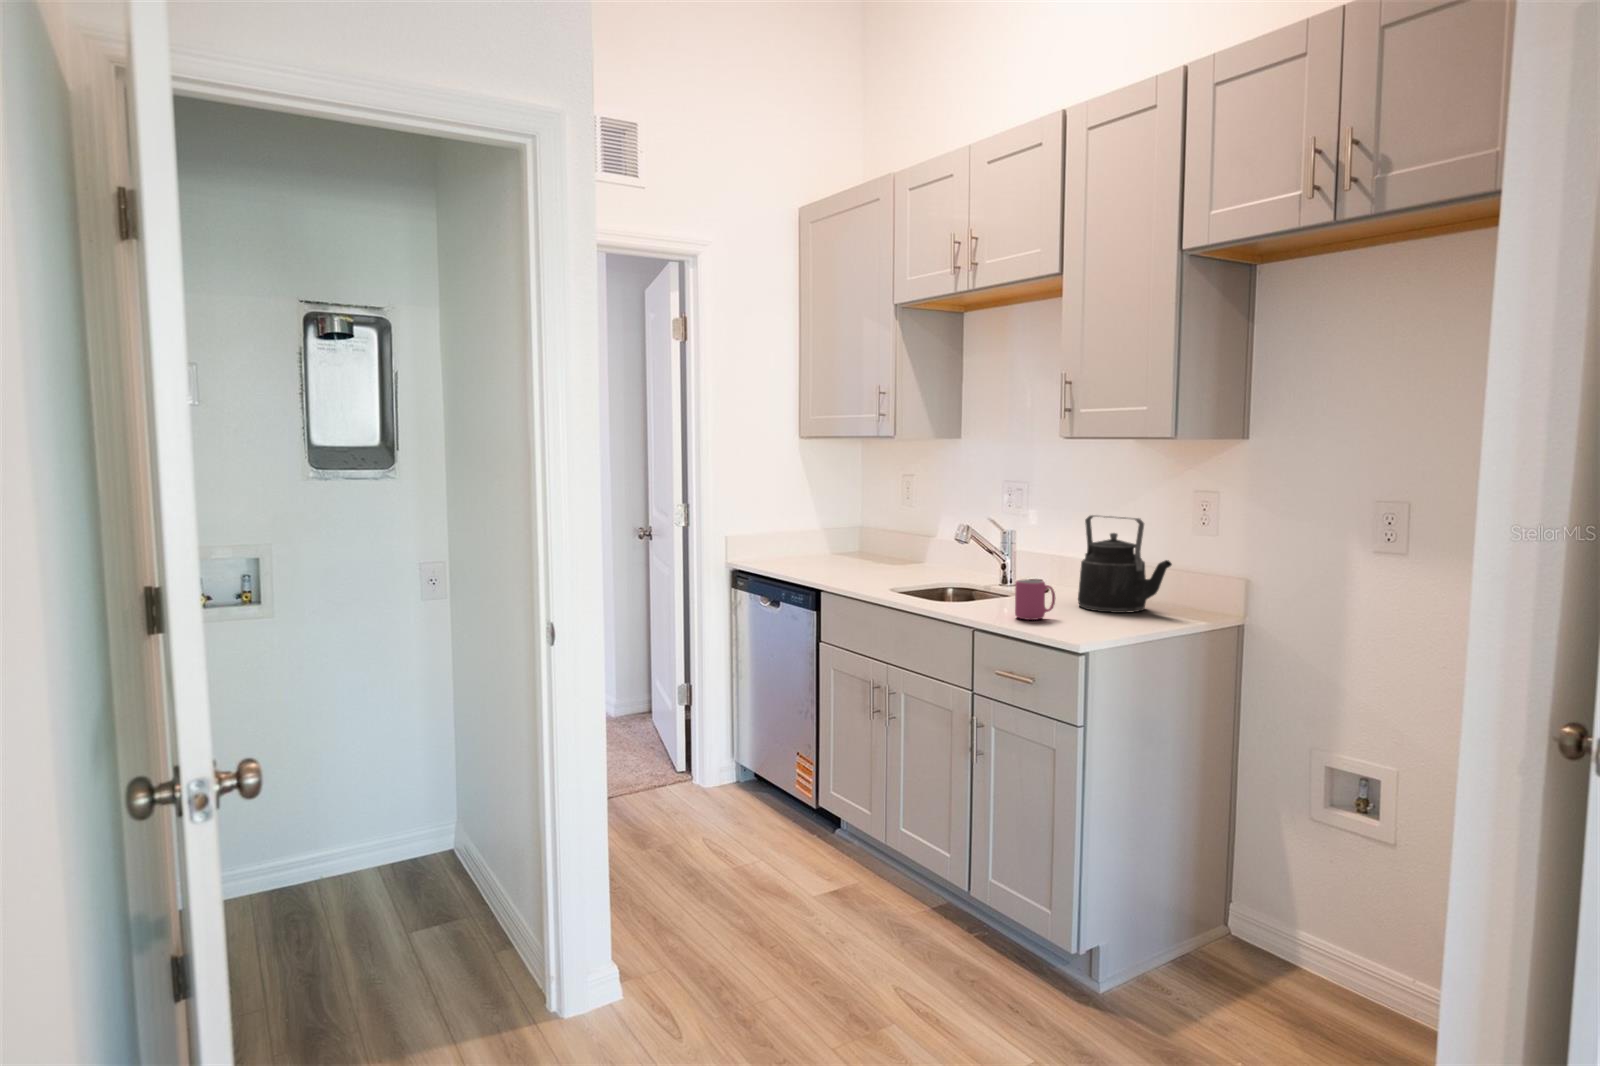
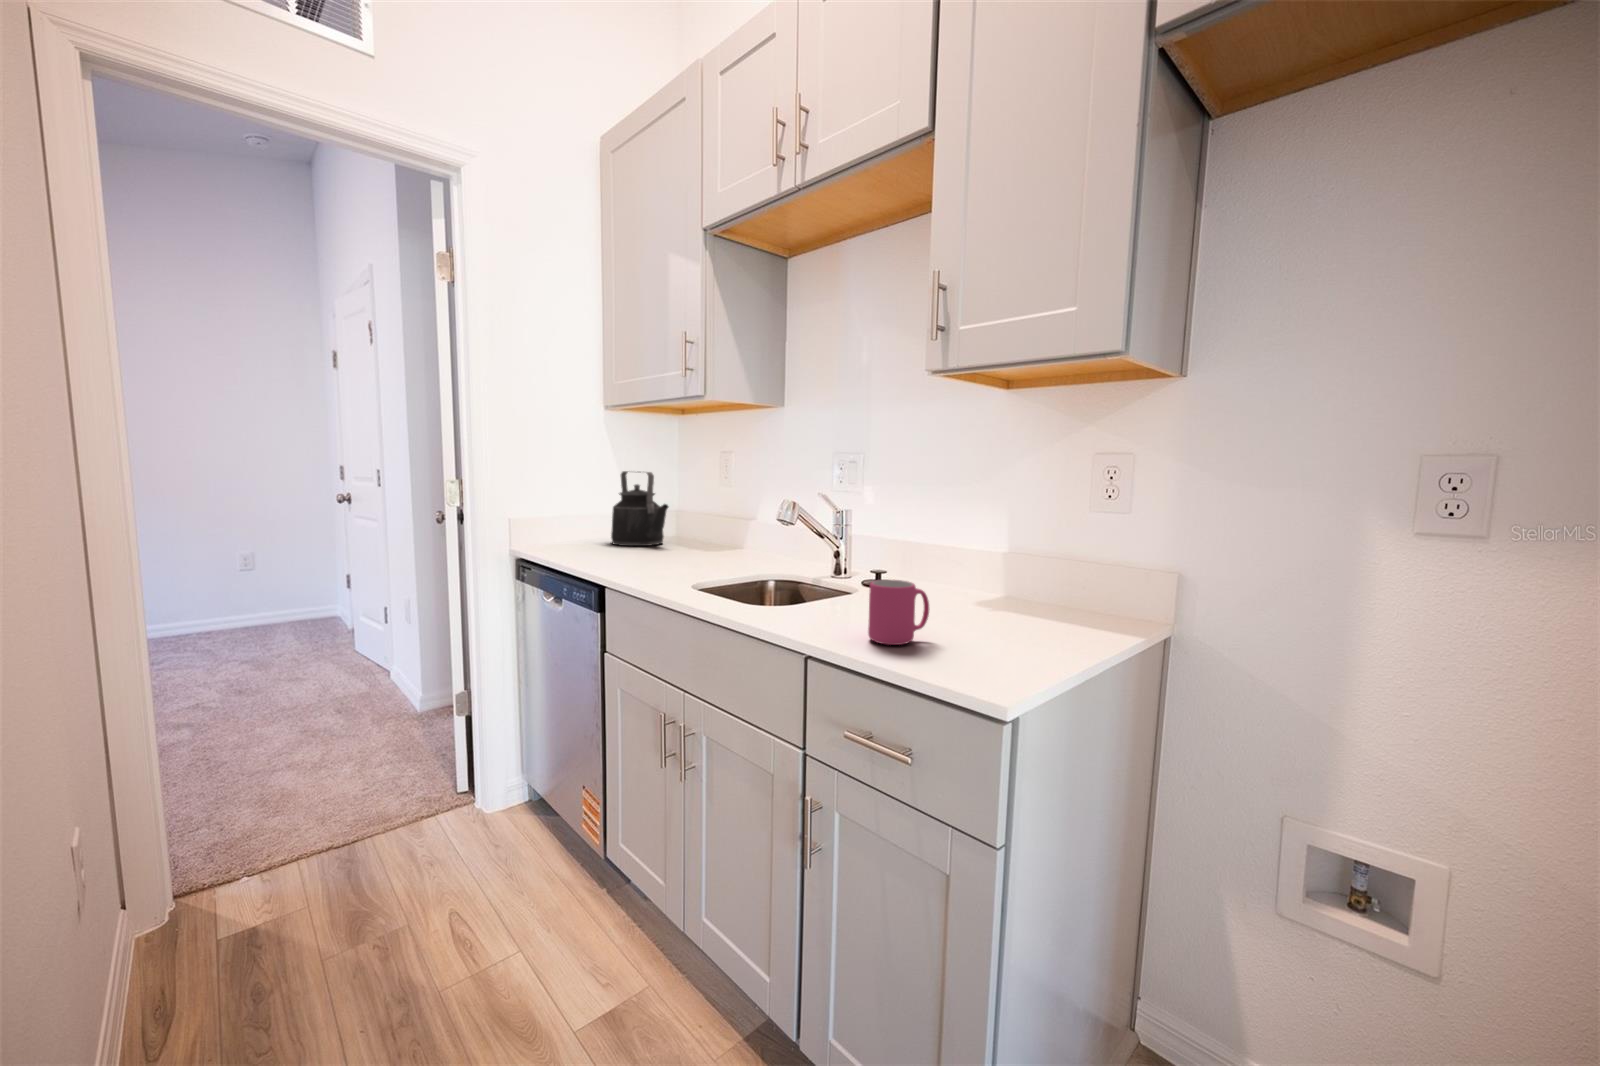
kettle: present [1078,515,1172,613] -> present [611,471,668,546]

